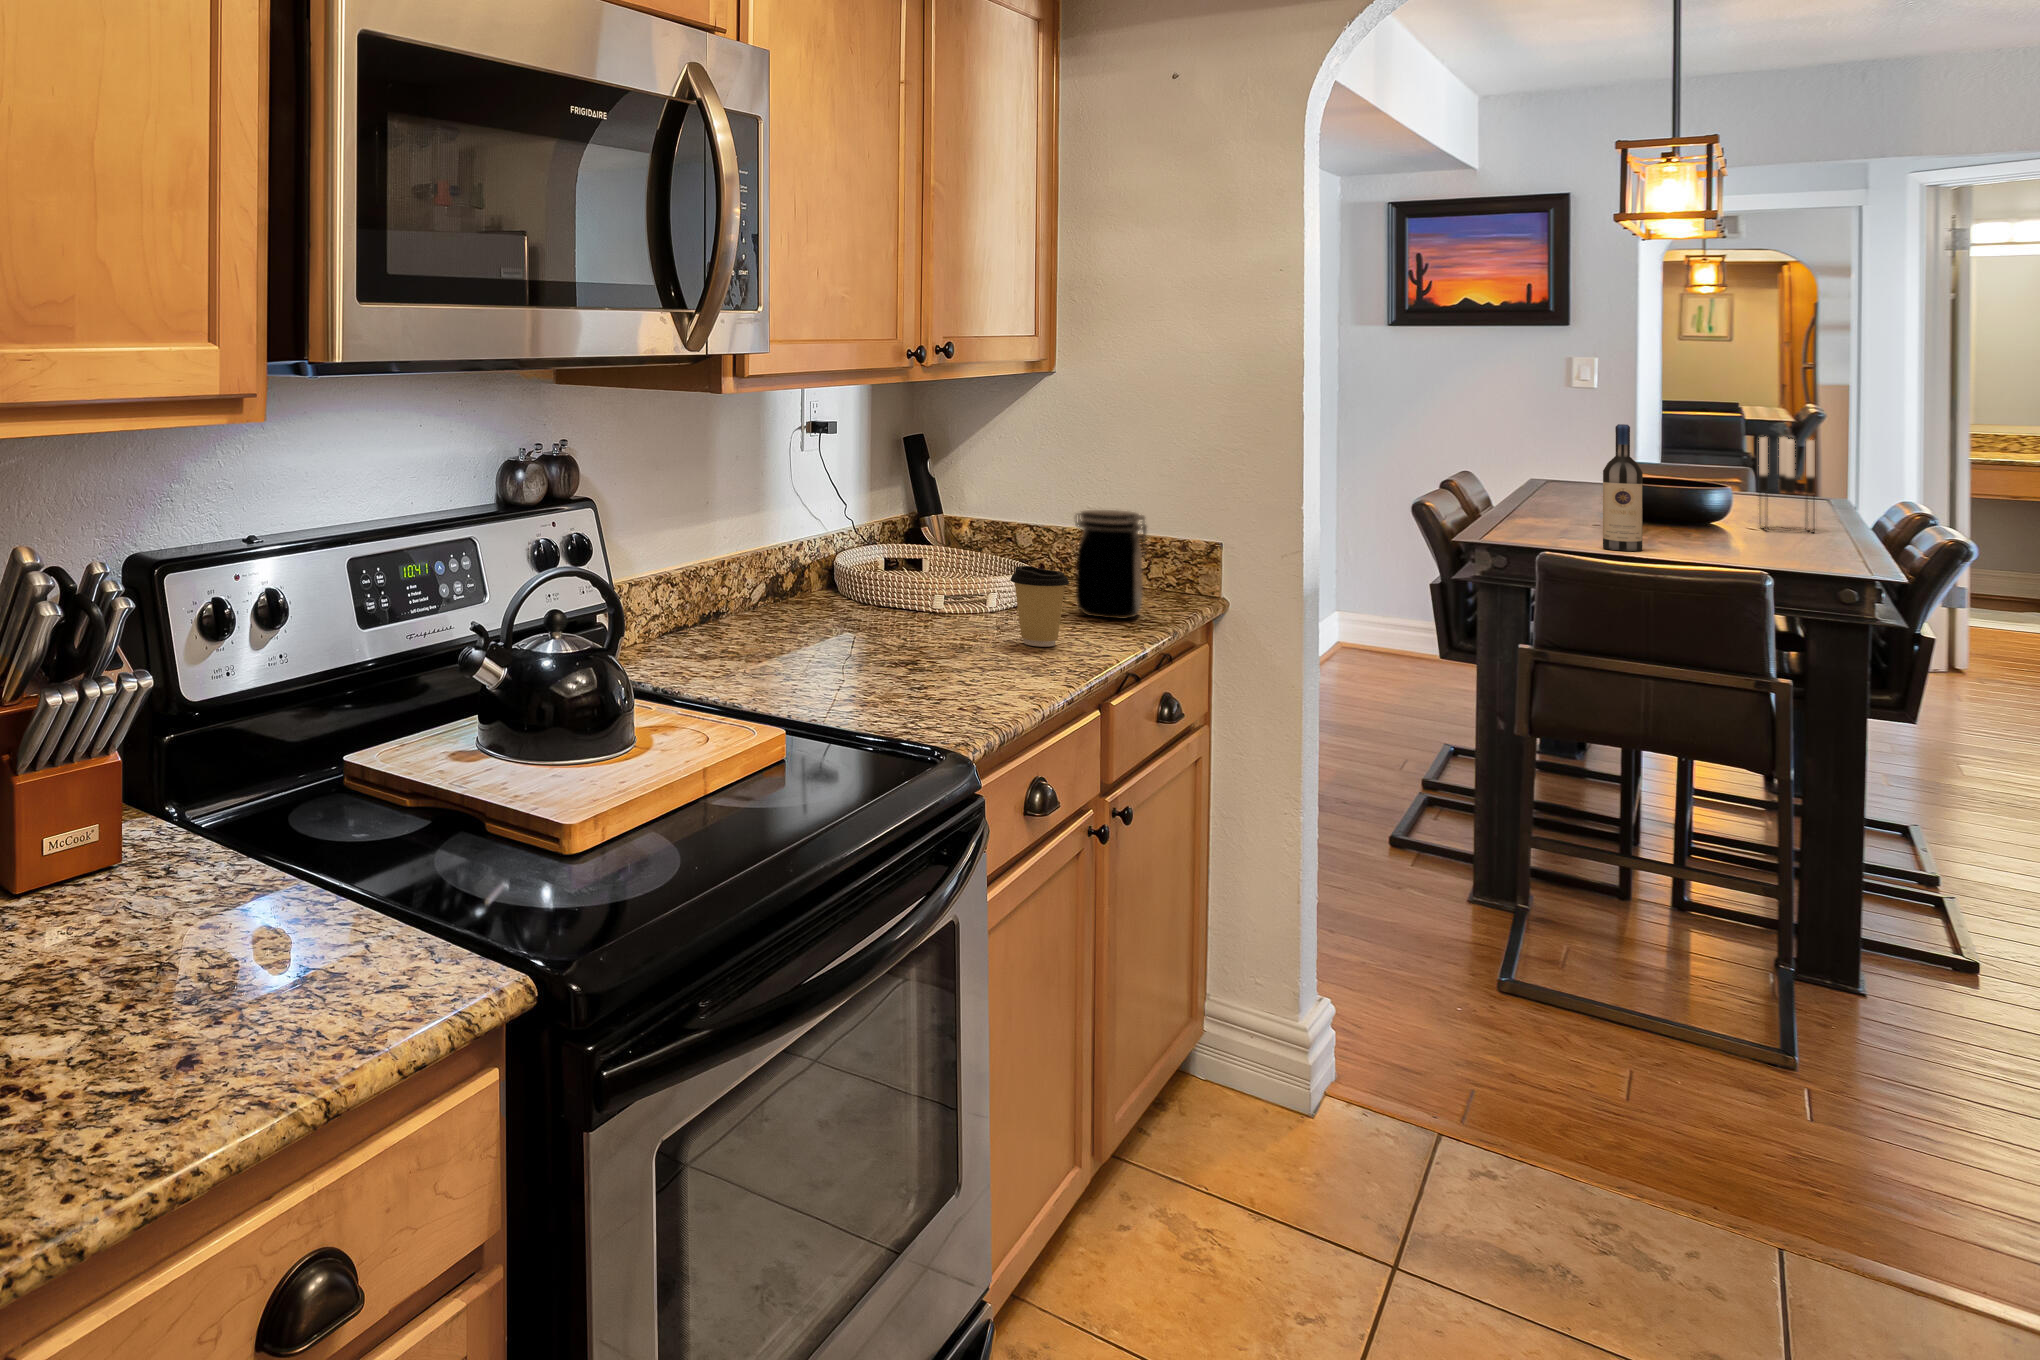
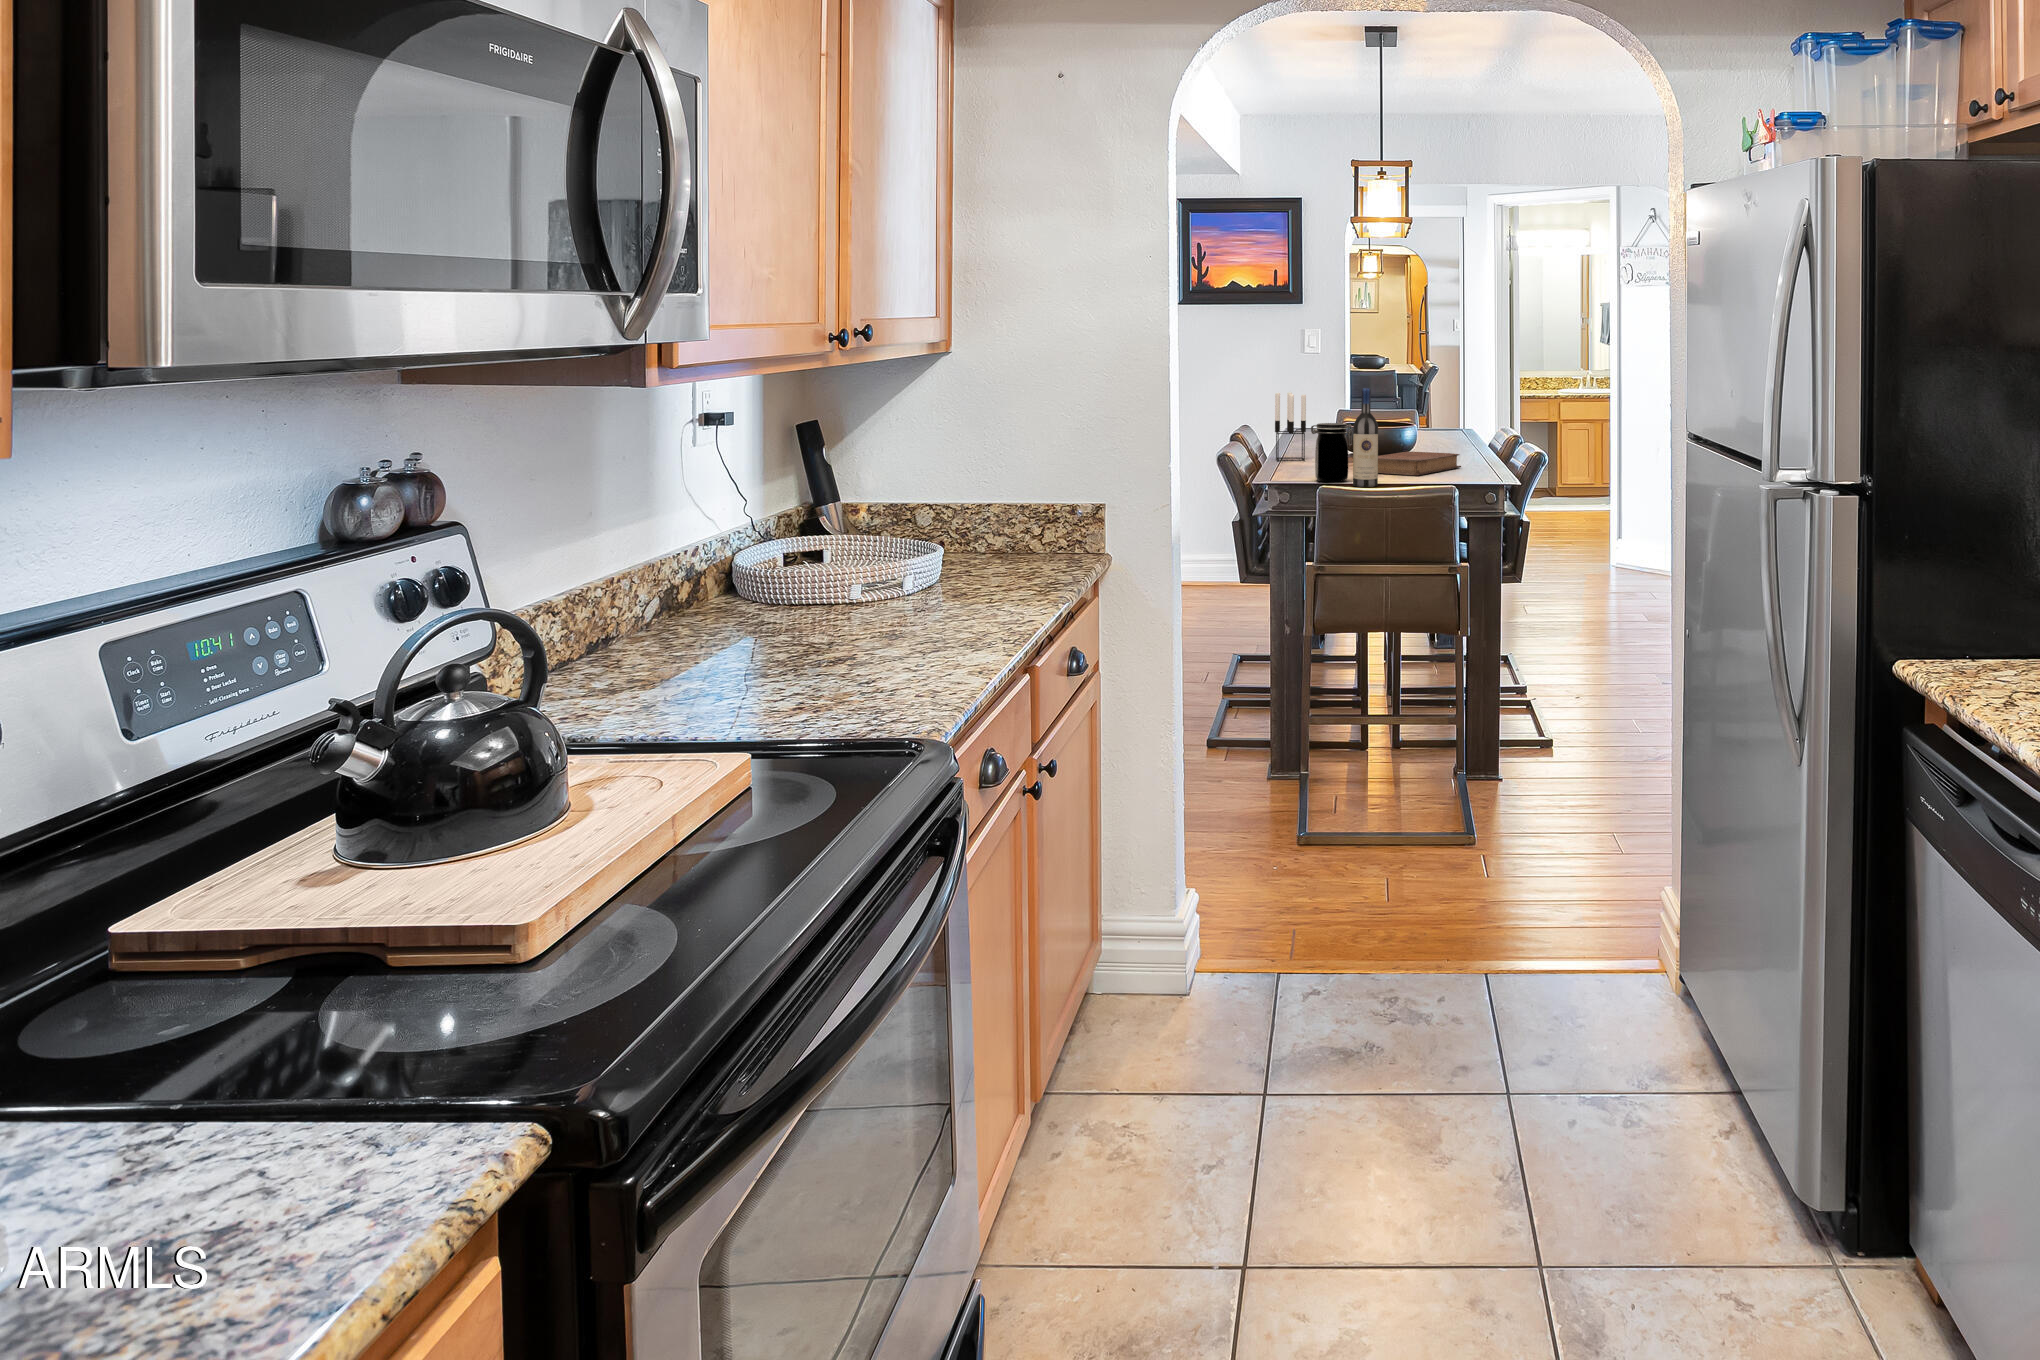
candle holder: present [1759,437,1815,533] -> present [1275,392,1306,461]
jar: present [1075,510,1147,618] -> present [1311,423,1353,482]
book: none [1627,511,1796,542] -> present [1378,451,1461,475]
coffee cup: present [1010,566,1069,647] -> none [937,548,994,626]

